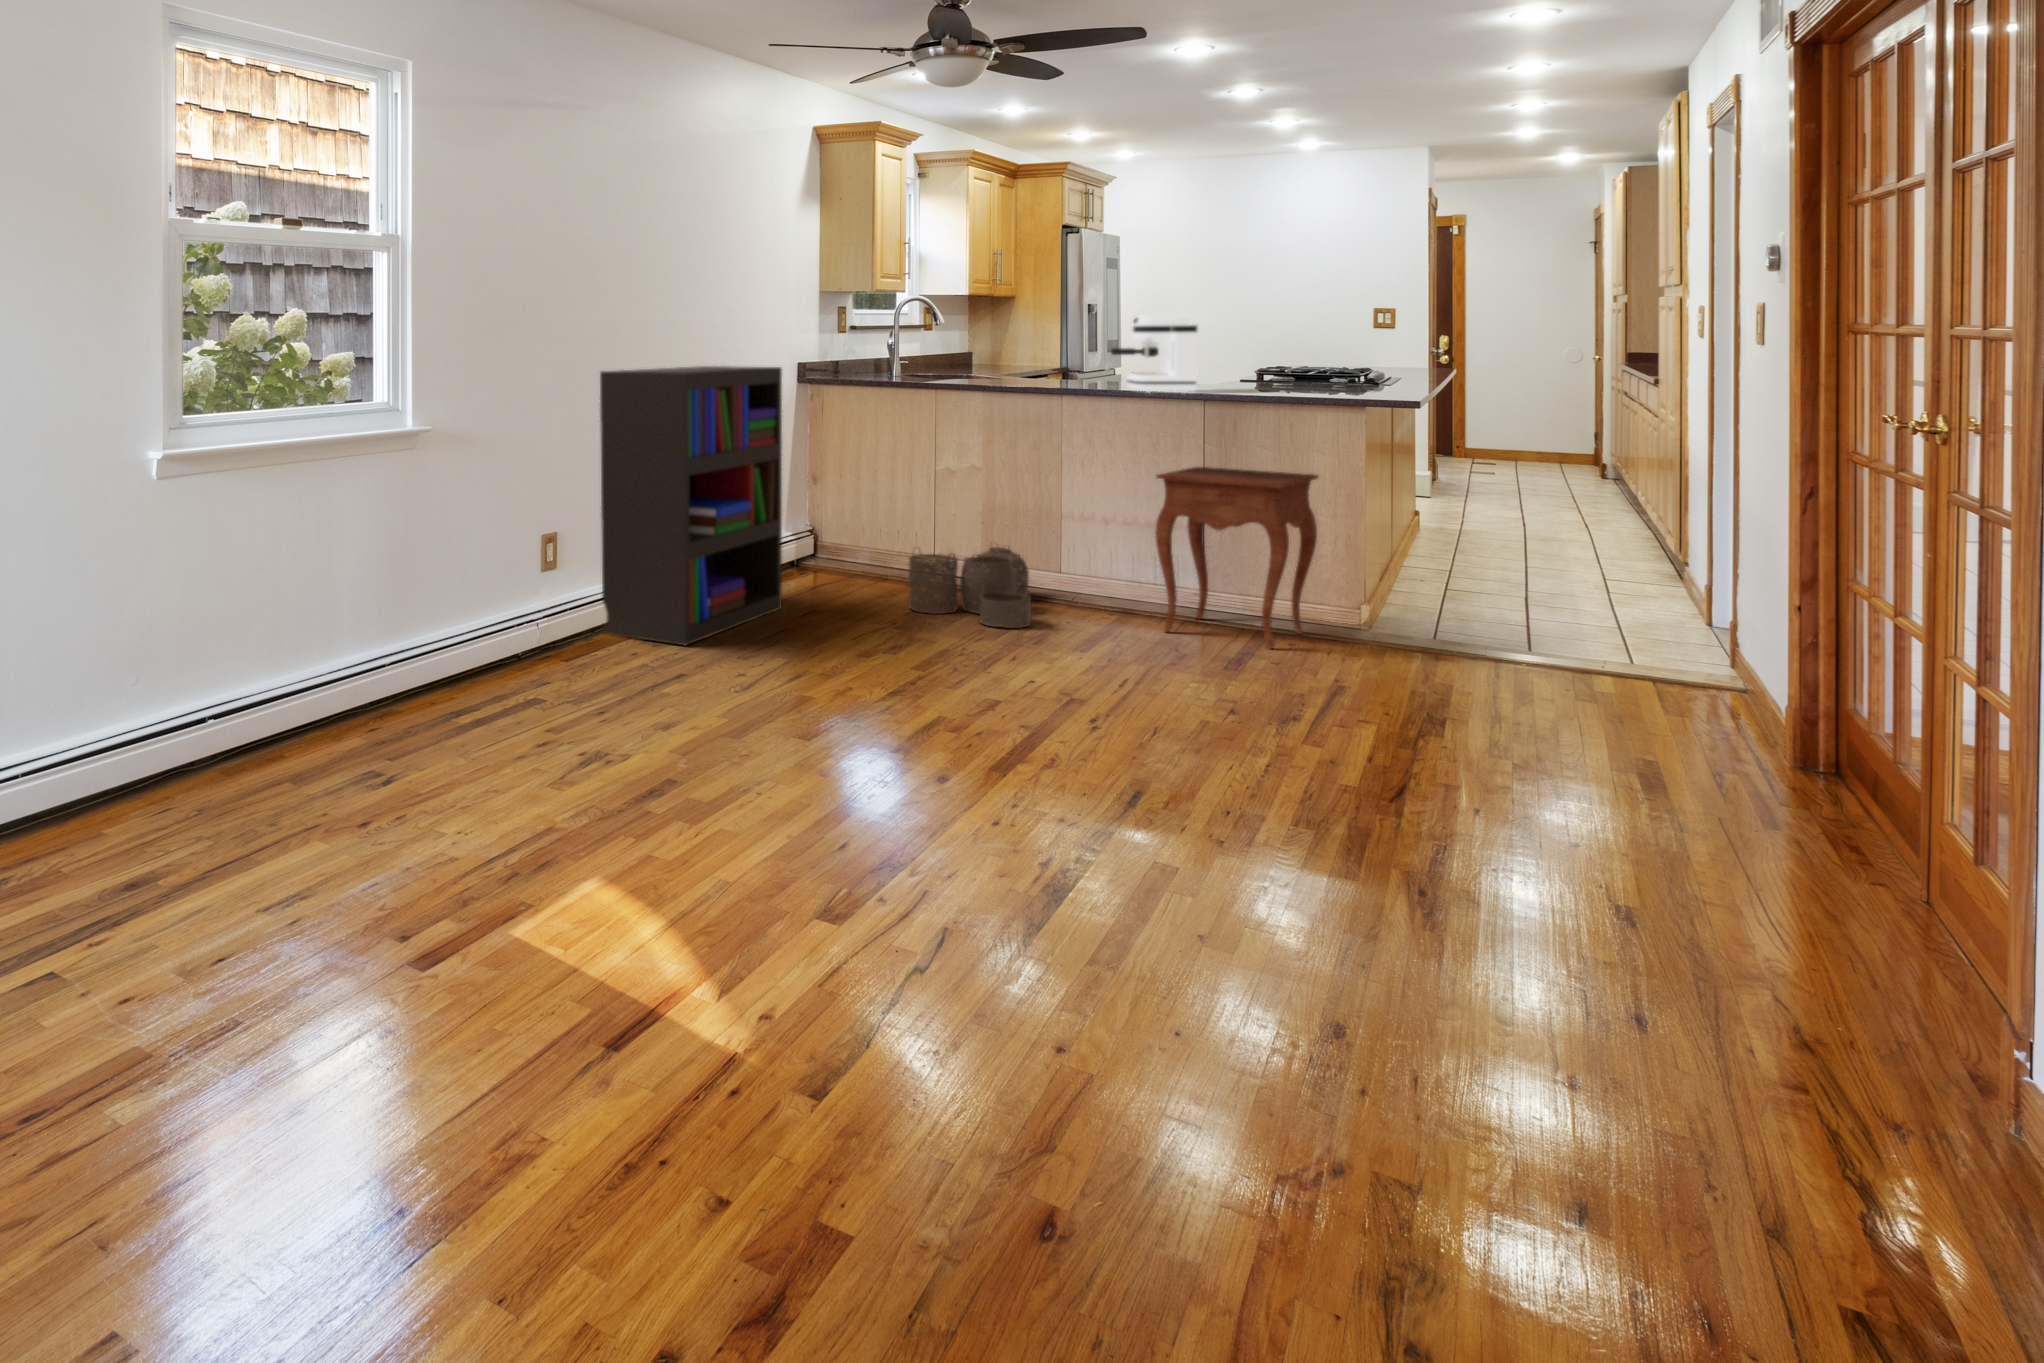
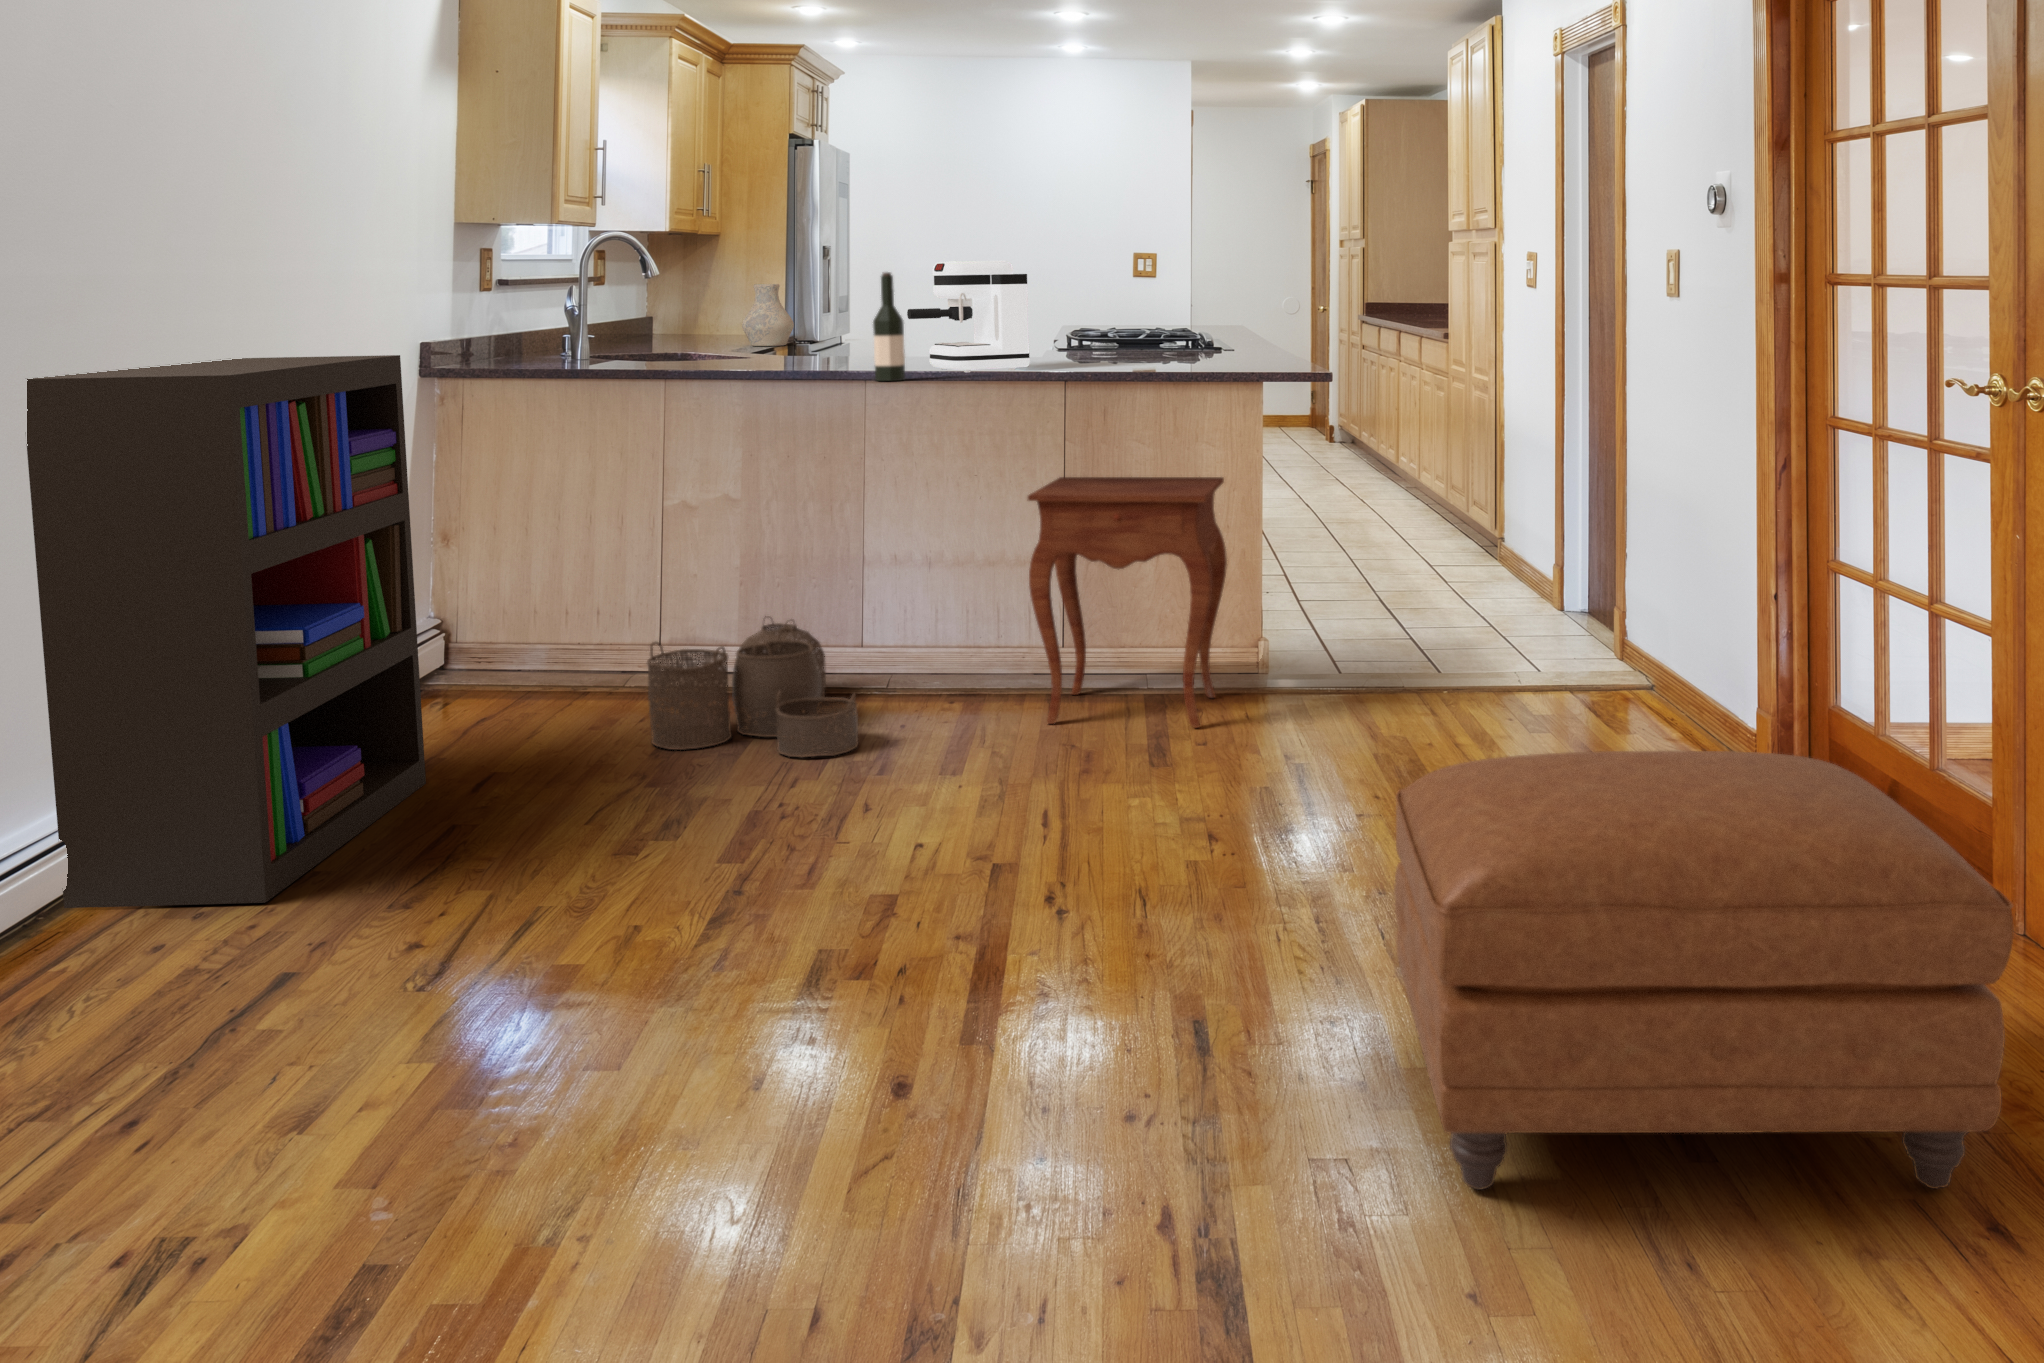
wine bottle: none [1075,323,1097,395] -> present [873,272,905,381]
vase: none [1038,331,1074,373] -> present [742,284,794,346]
ottoman: none [1207,642,1630,960] -> present [1394,751,2013,1190]

